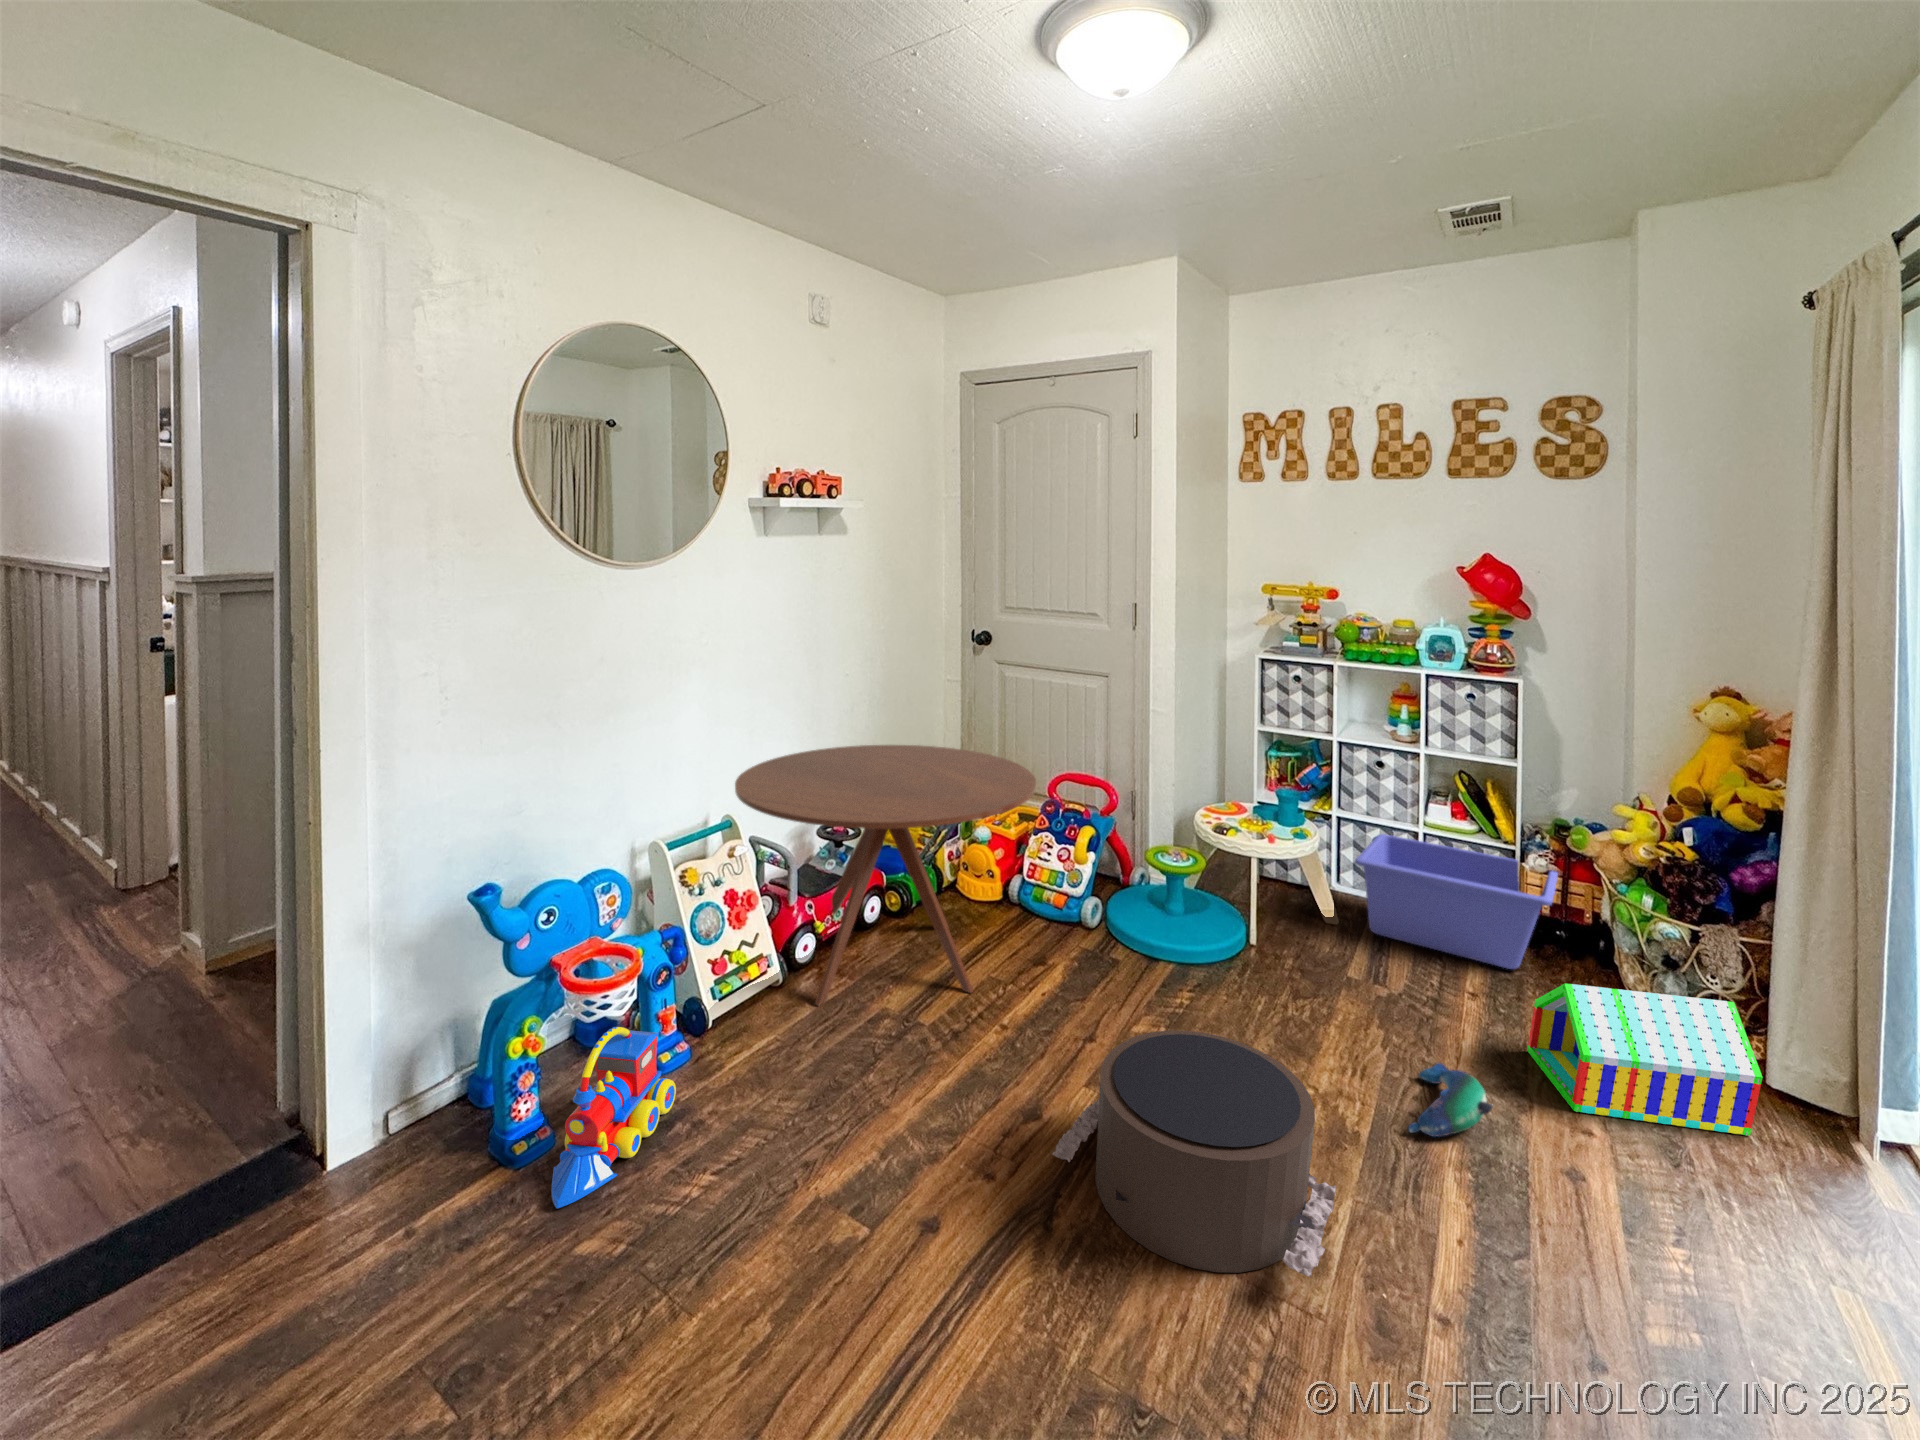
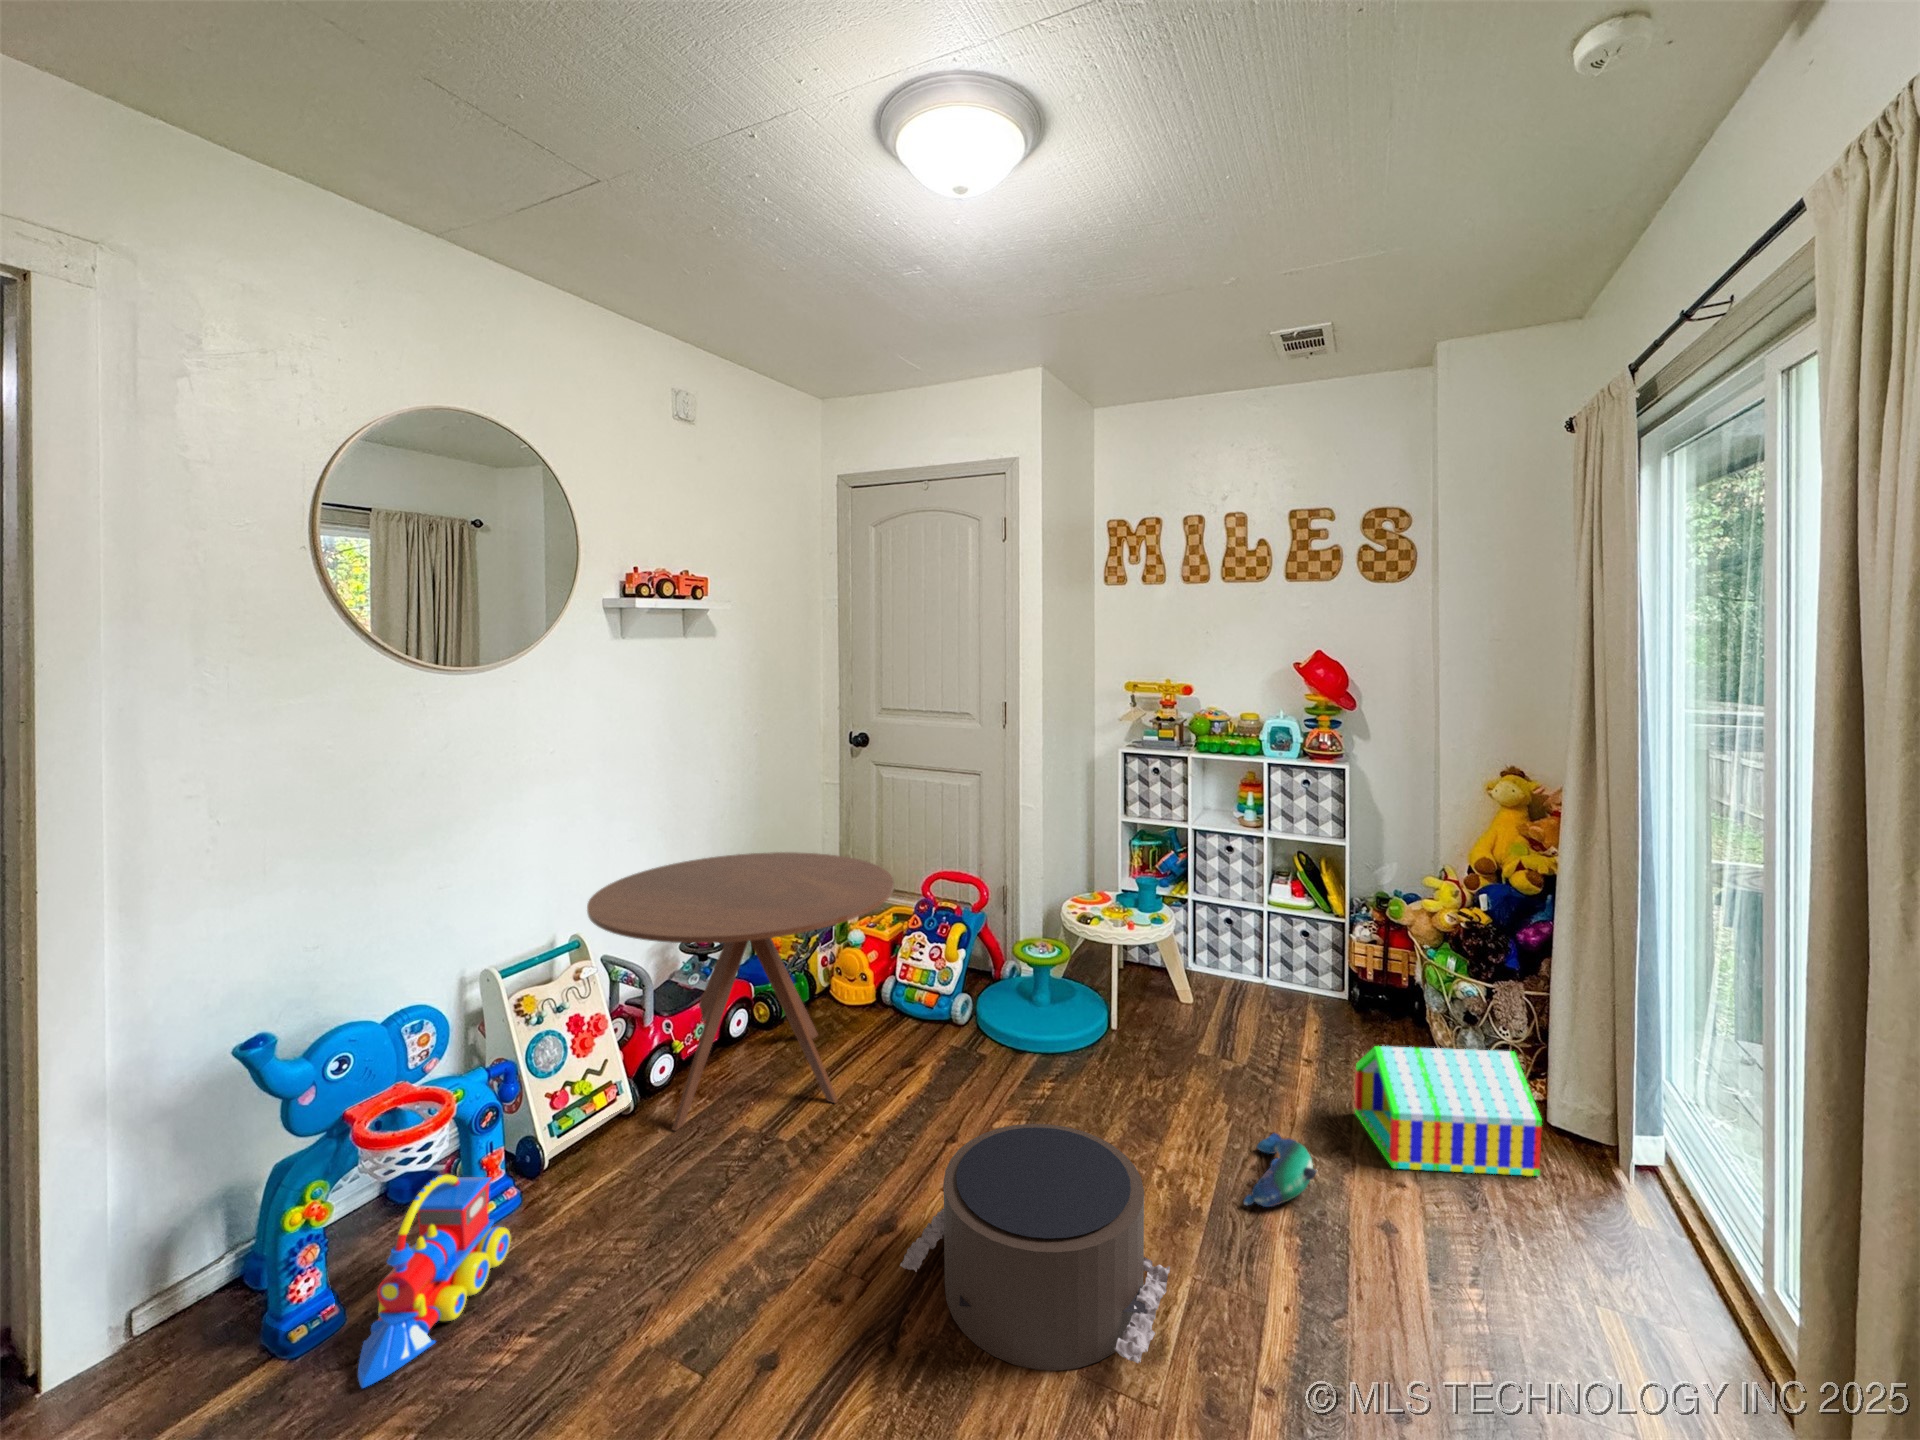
storage bin: present [1355,834,1558,969] -> none [1202,913,1379,1035]

